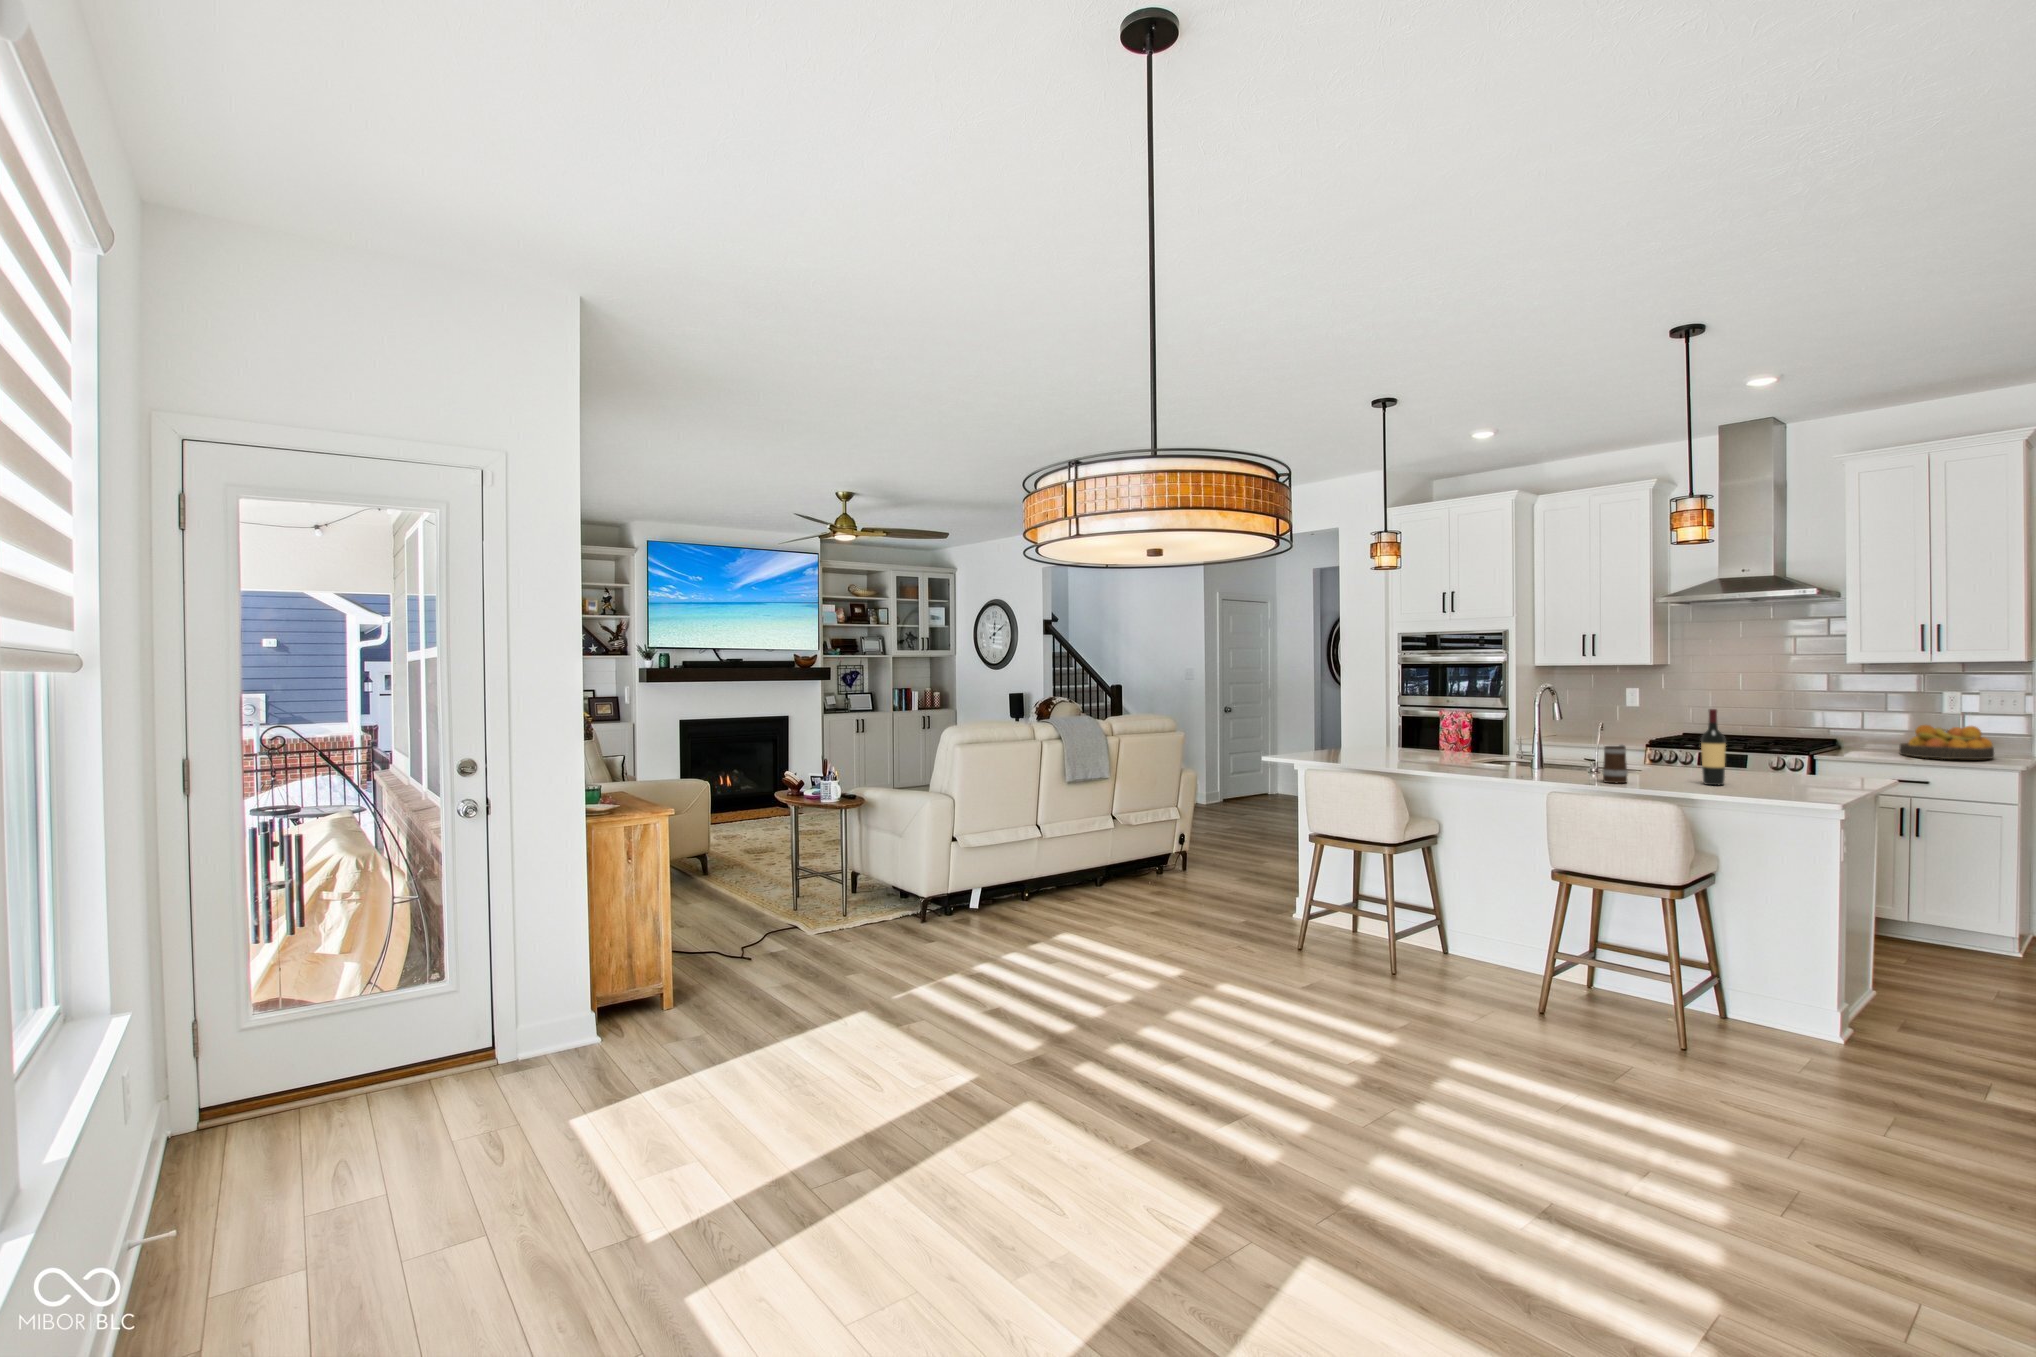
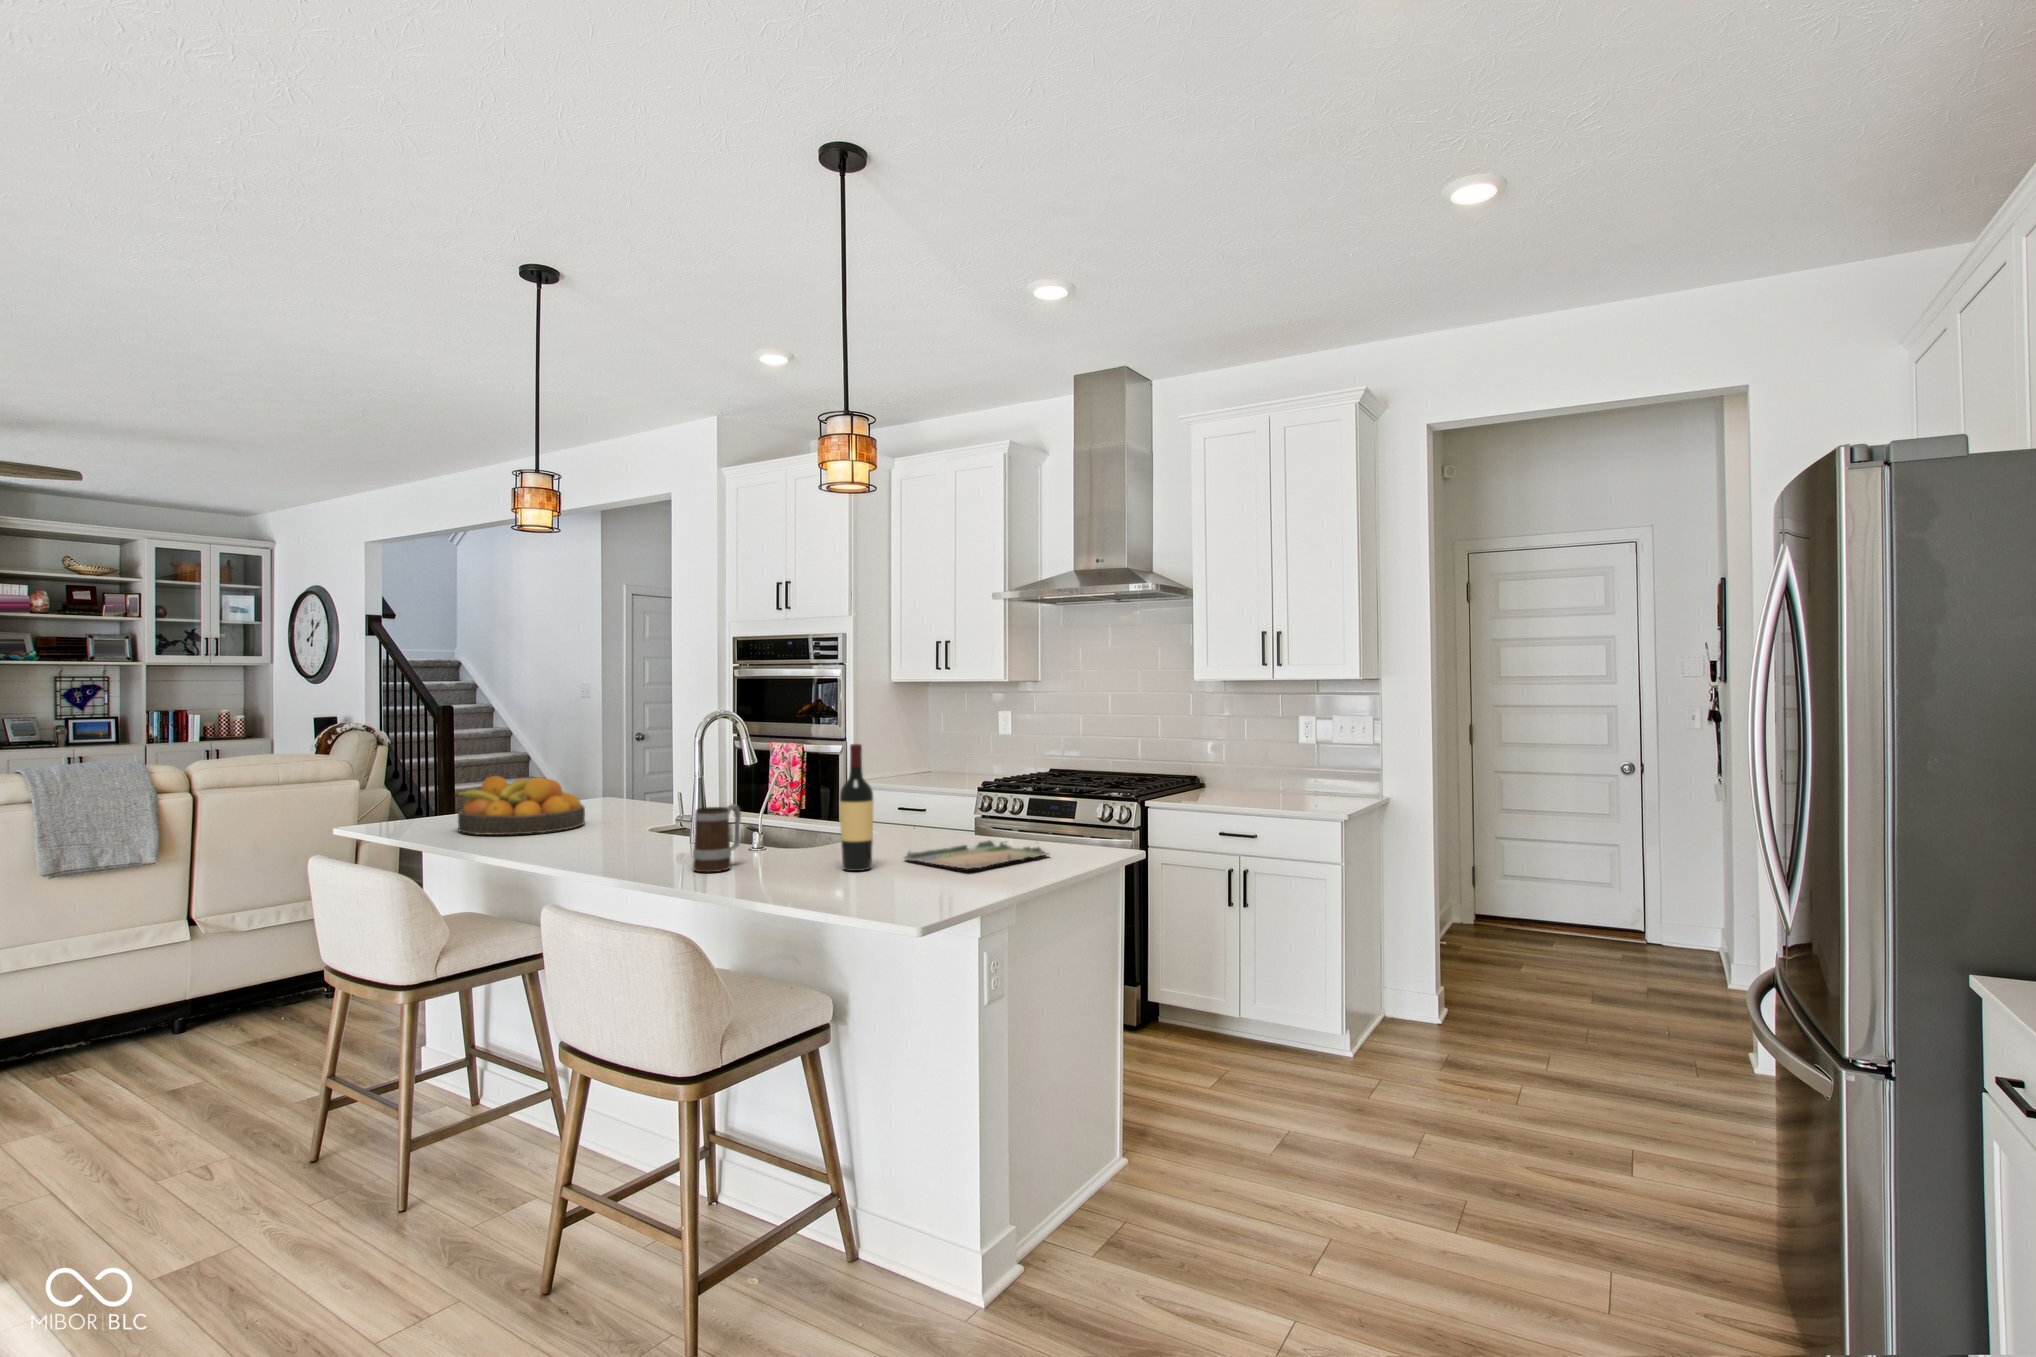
fruit bowl: present [1899,725,1994,759] -> present [456,776,585,835]
tray: none [1733,771,1839,786] -> present [904,840,1050,869]

